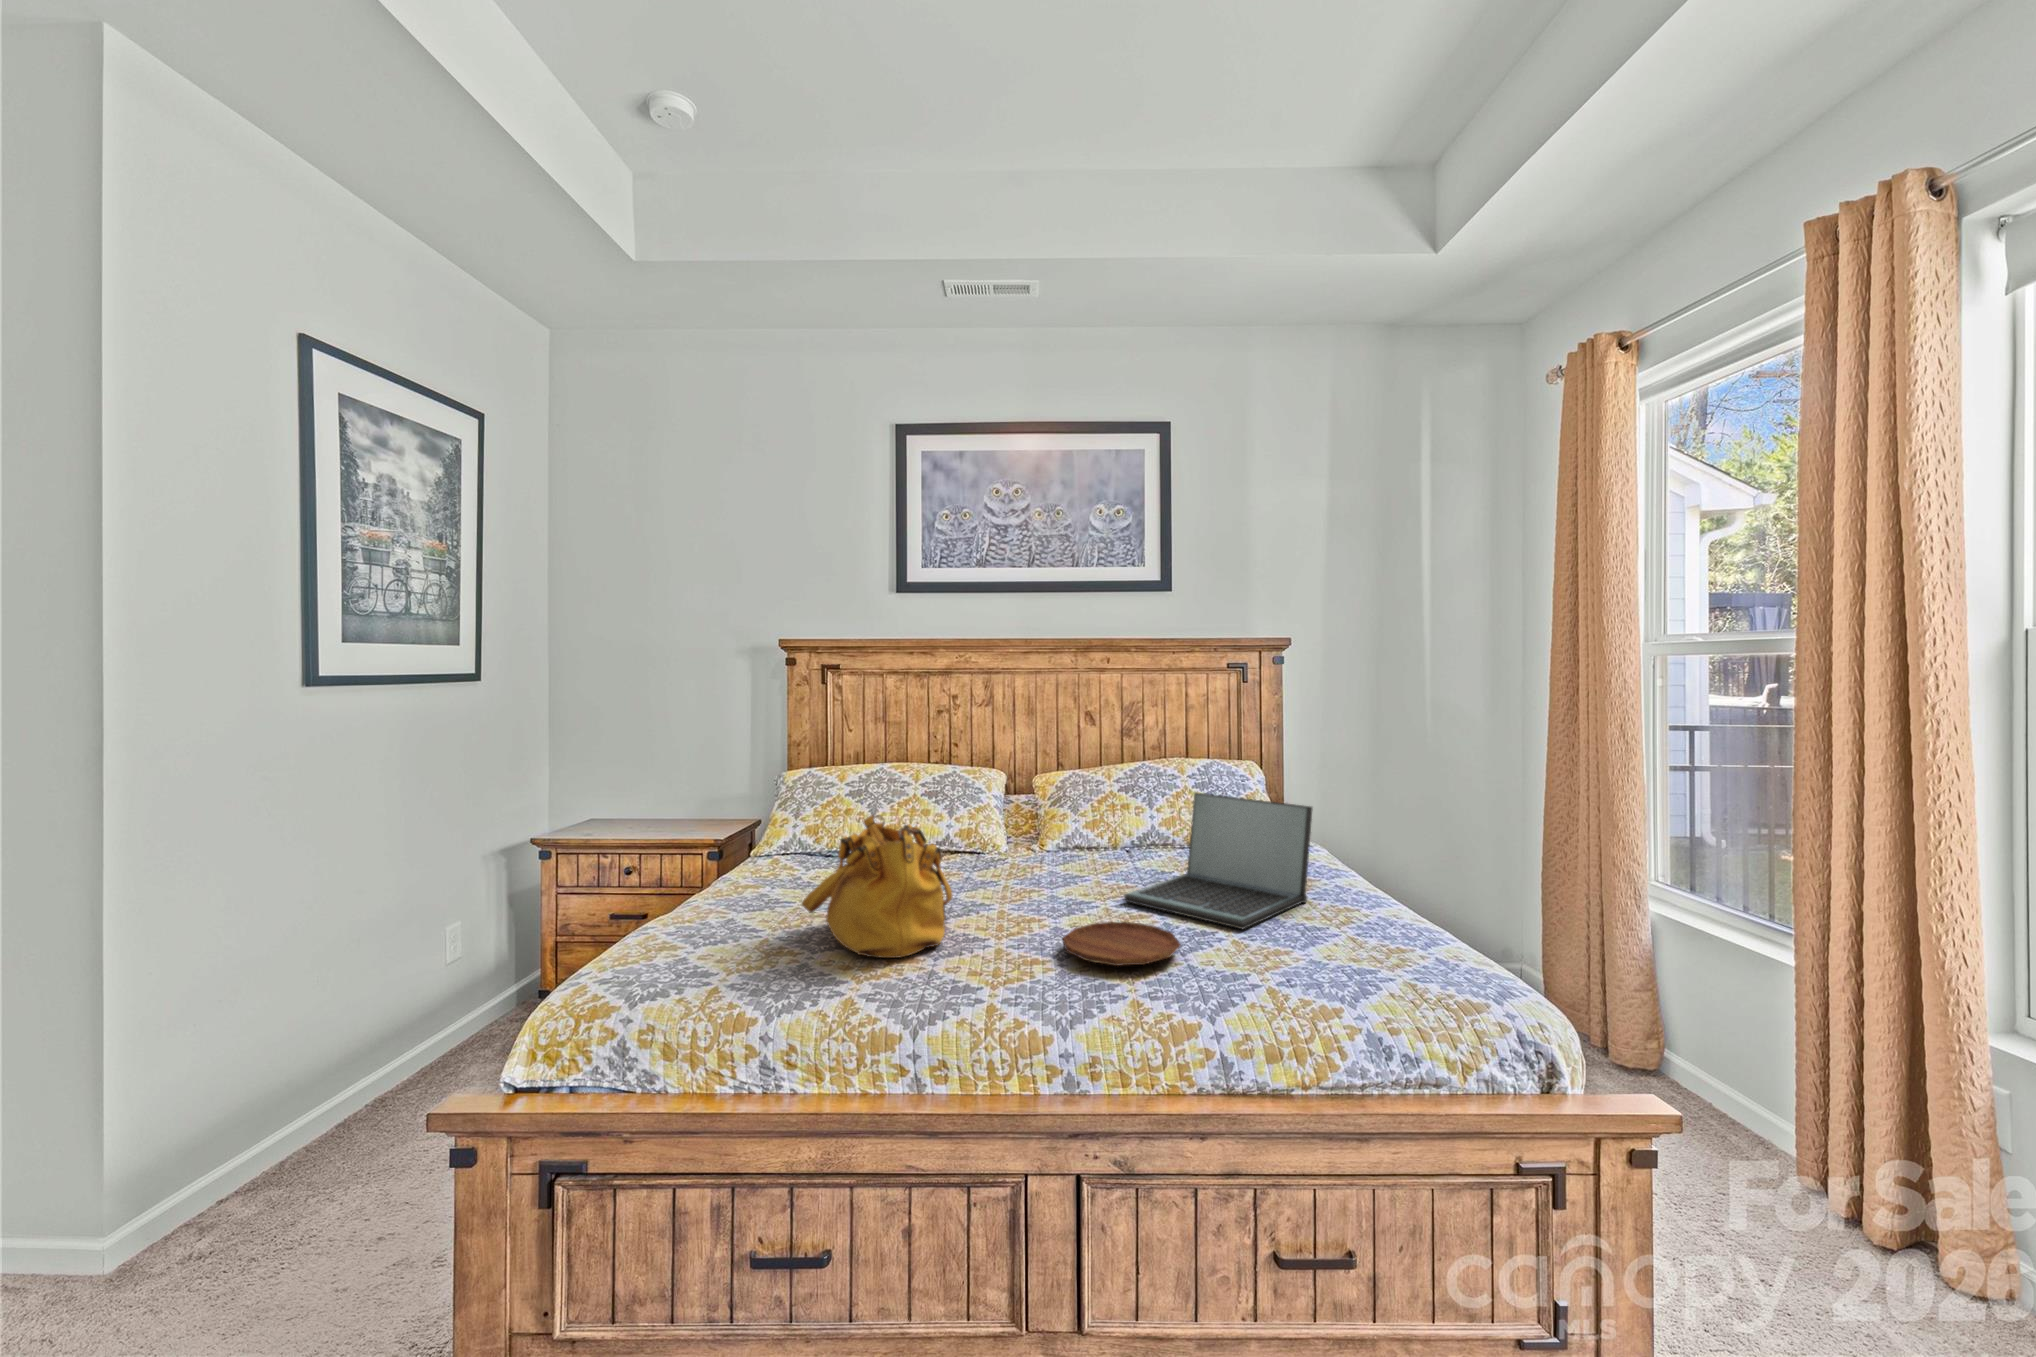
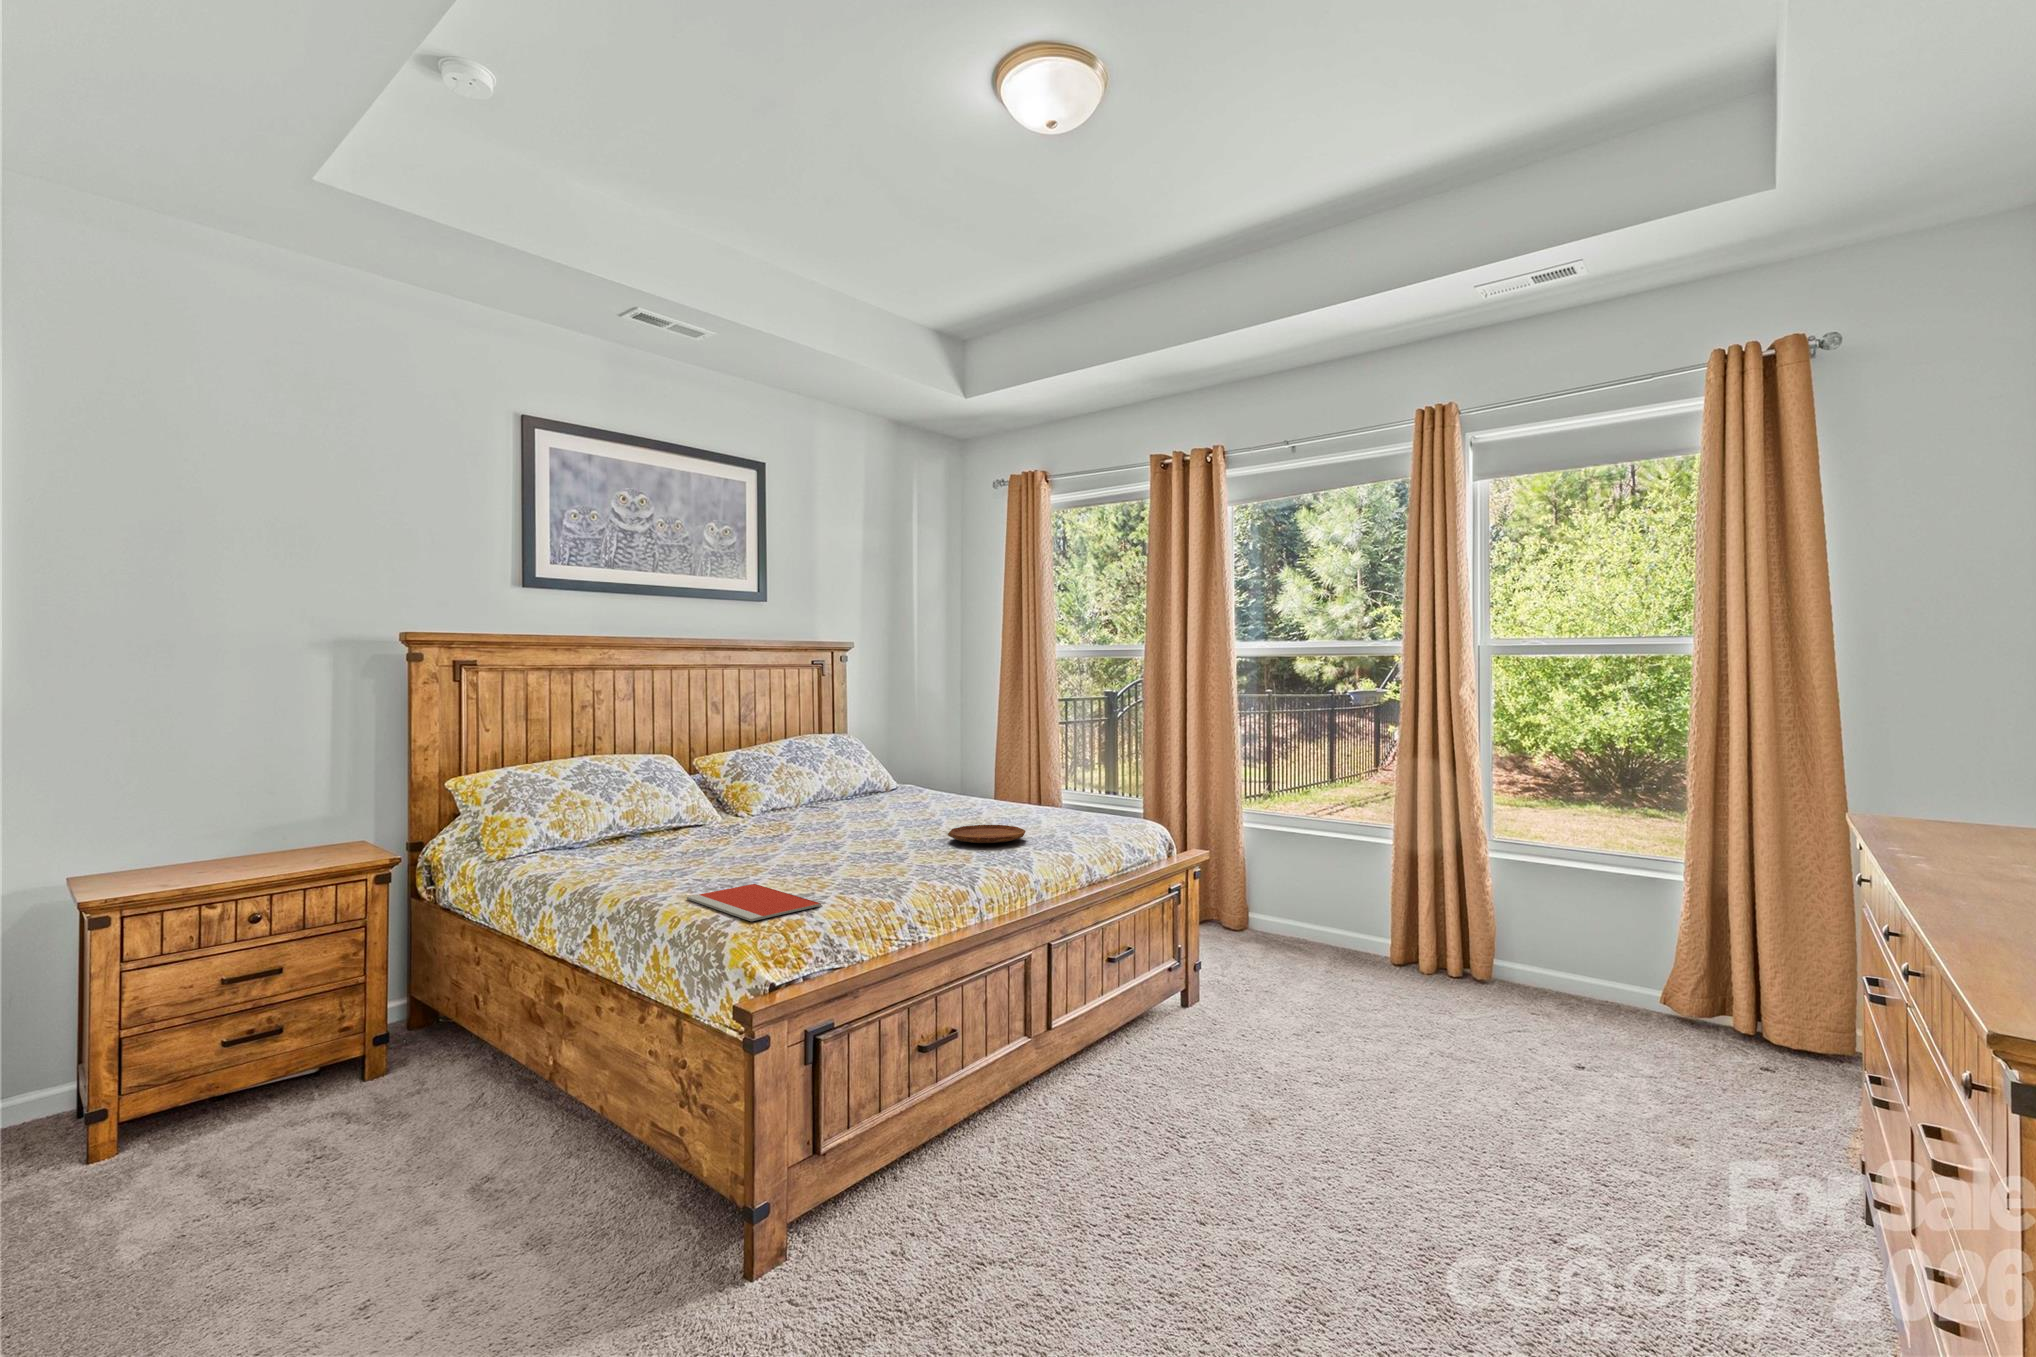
laptop: present [1124,793,1313,929] -> none [915,748,1014,825]
handbag: present [802,815,952,958] -> none [772,770,888,869]
notebook: none [593,945,748,1002] -> present [687,884,821,921]

